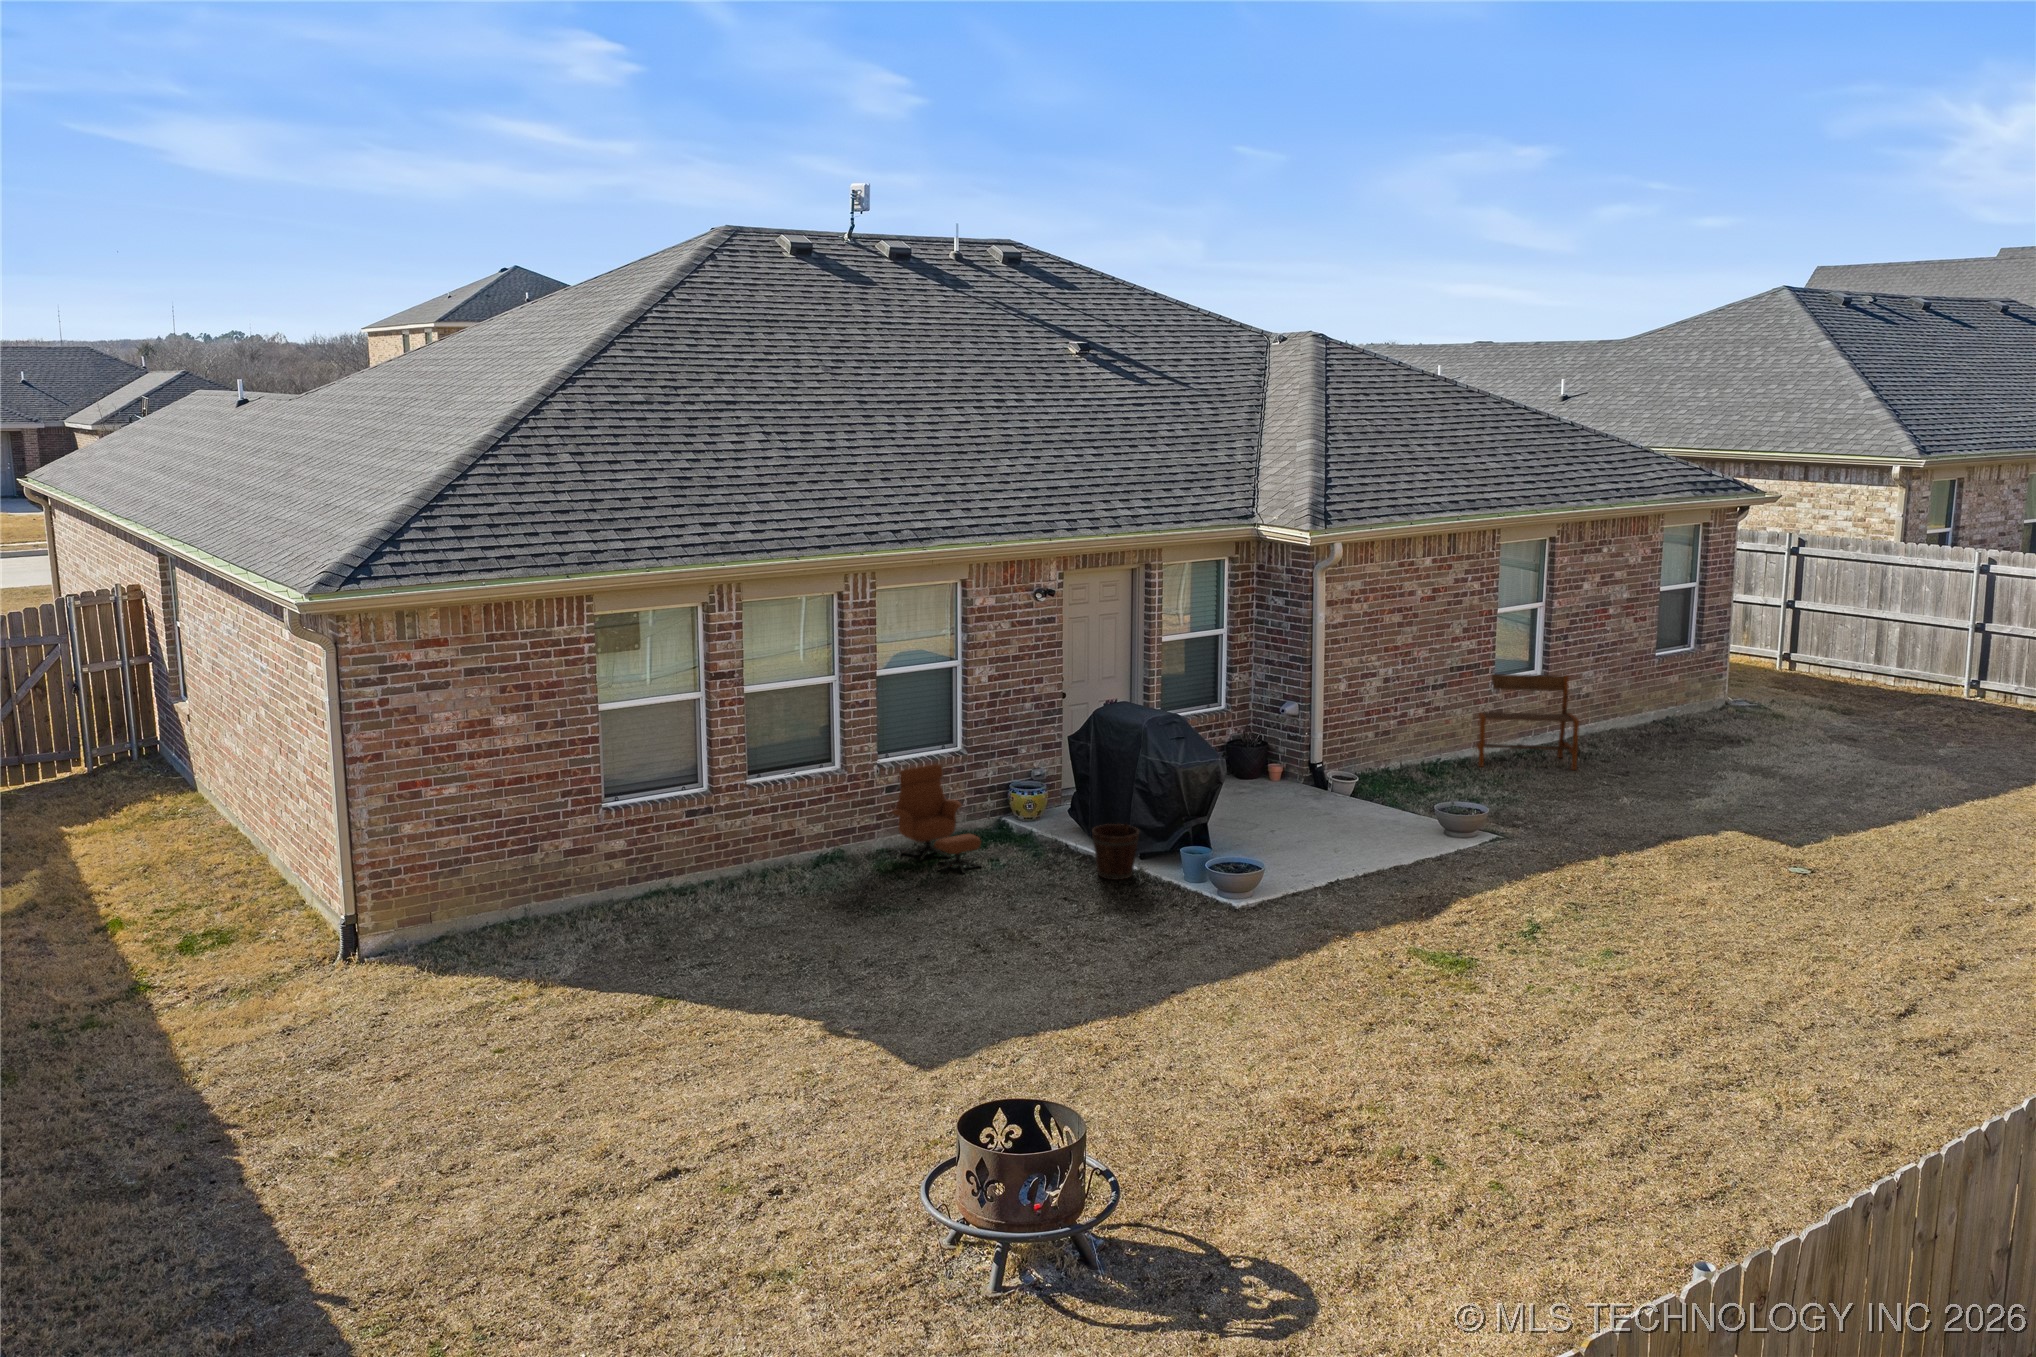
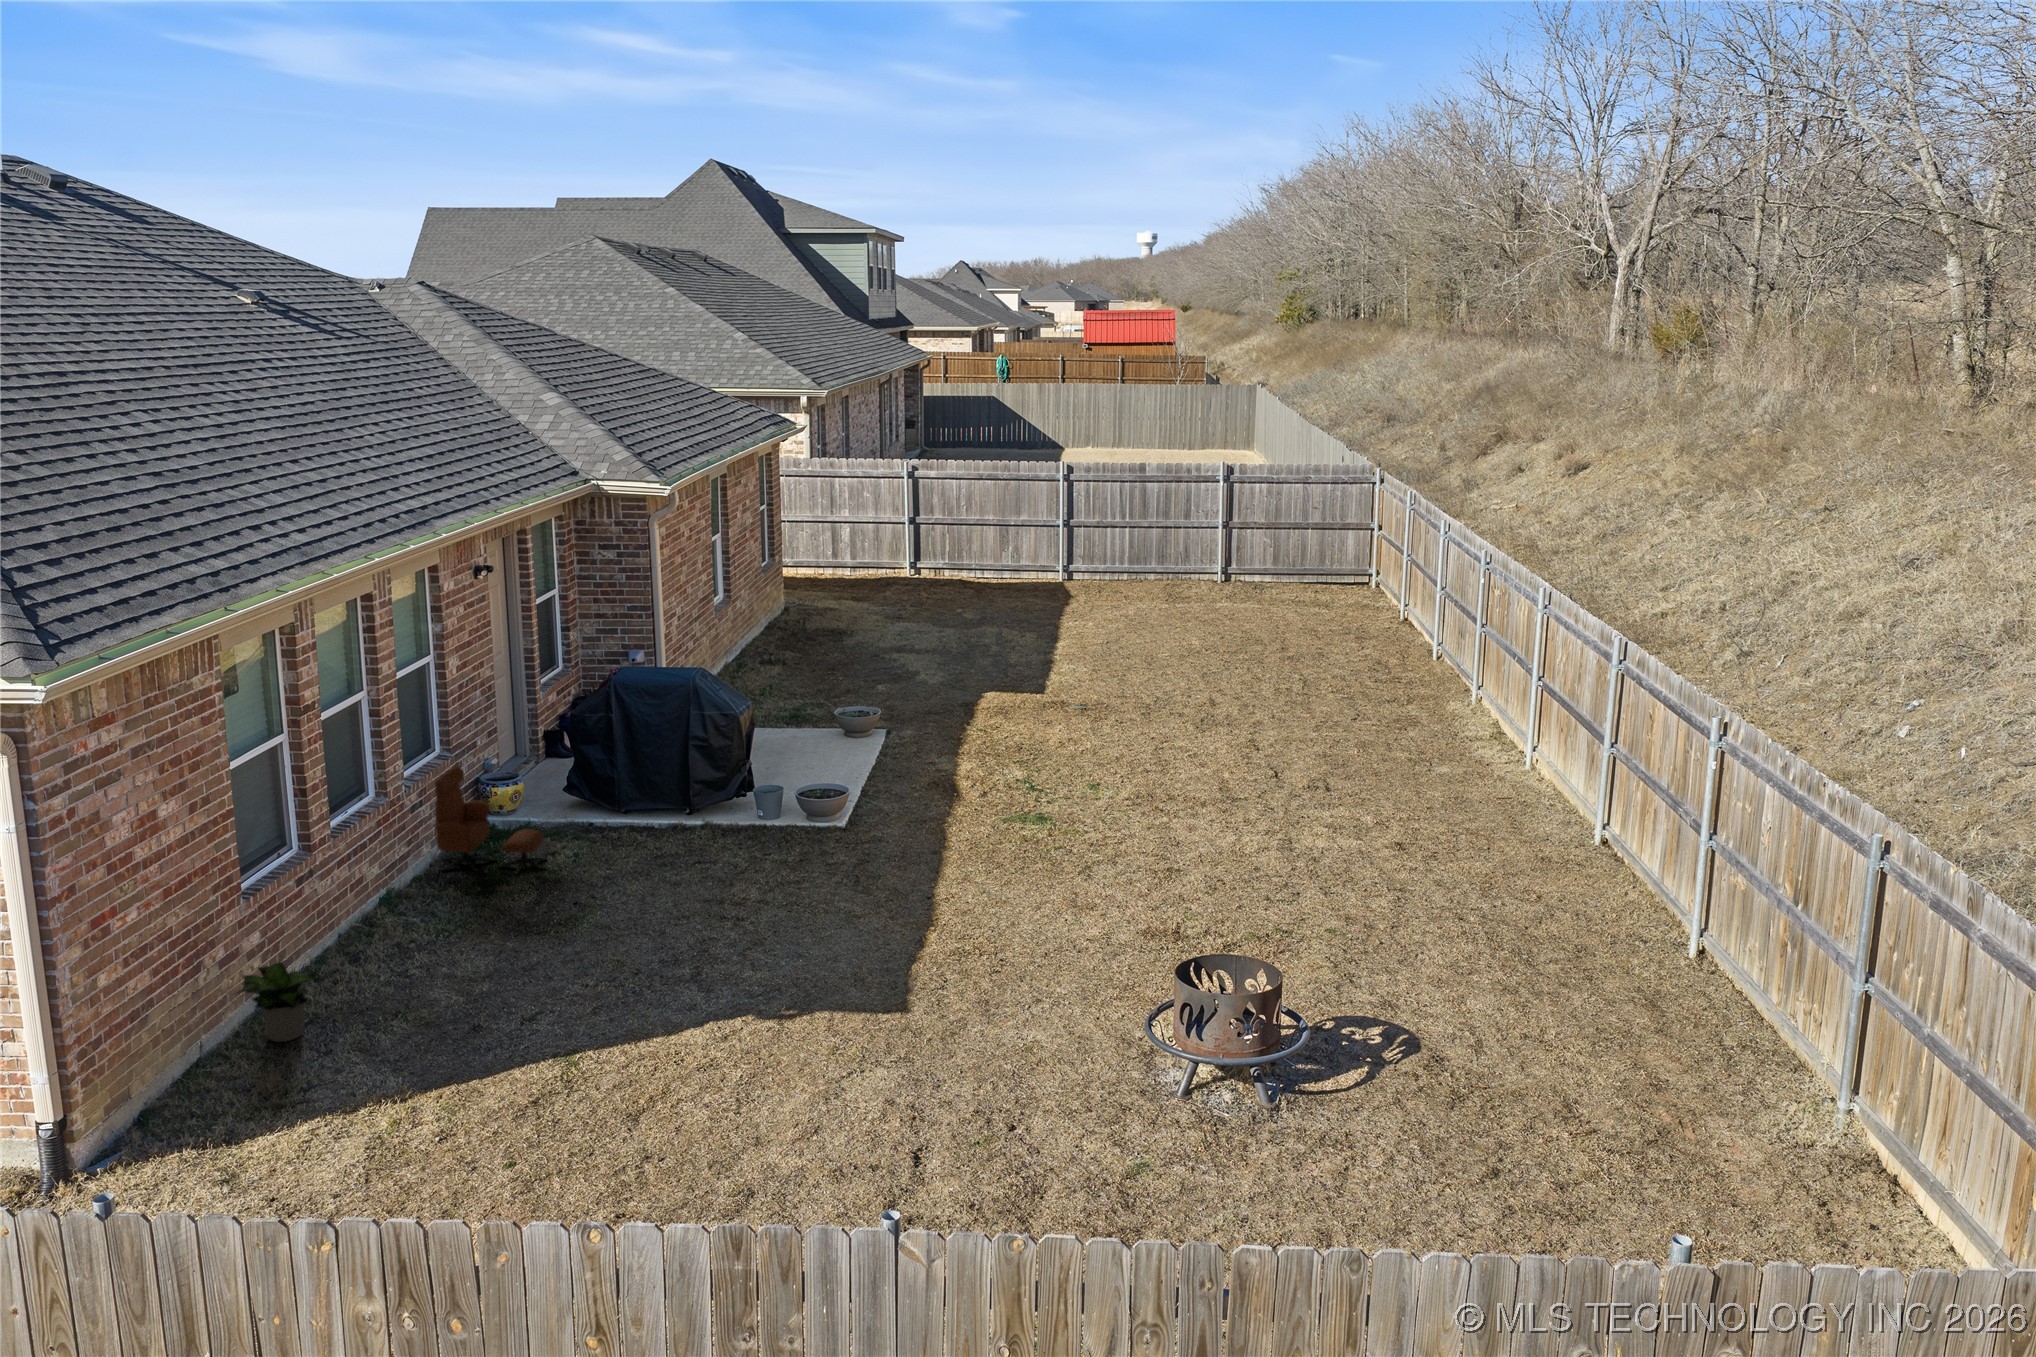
bench: present [1476,674,1579,770] -> none [710,593,802,682]
bucket: present [1092,824,1139,880] -> none [647,782,694,838]
potted plant: none [557,866,622,929] -> present [234,962,318,1042]

